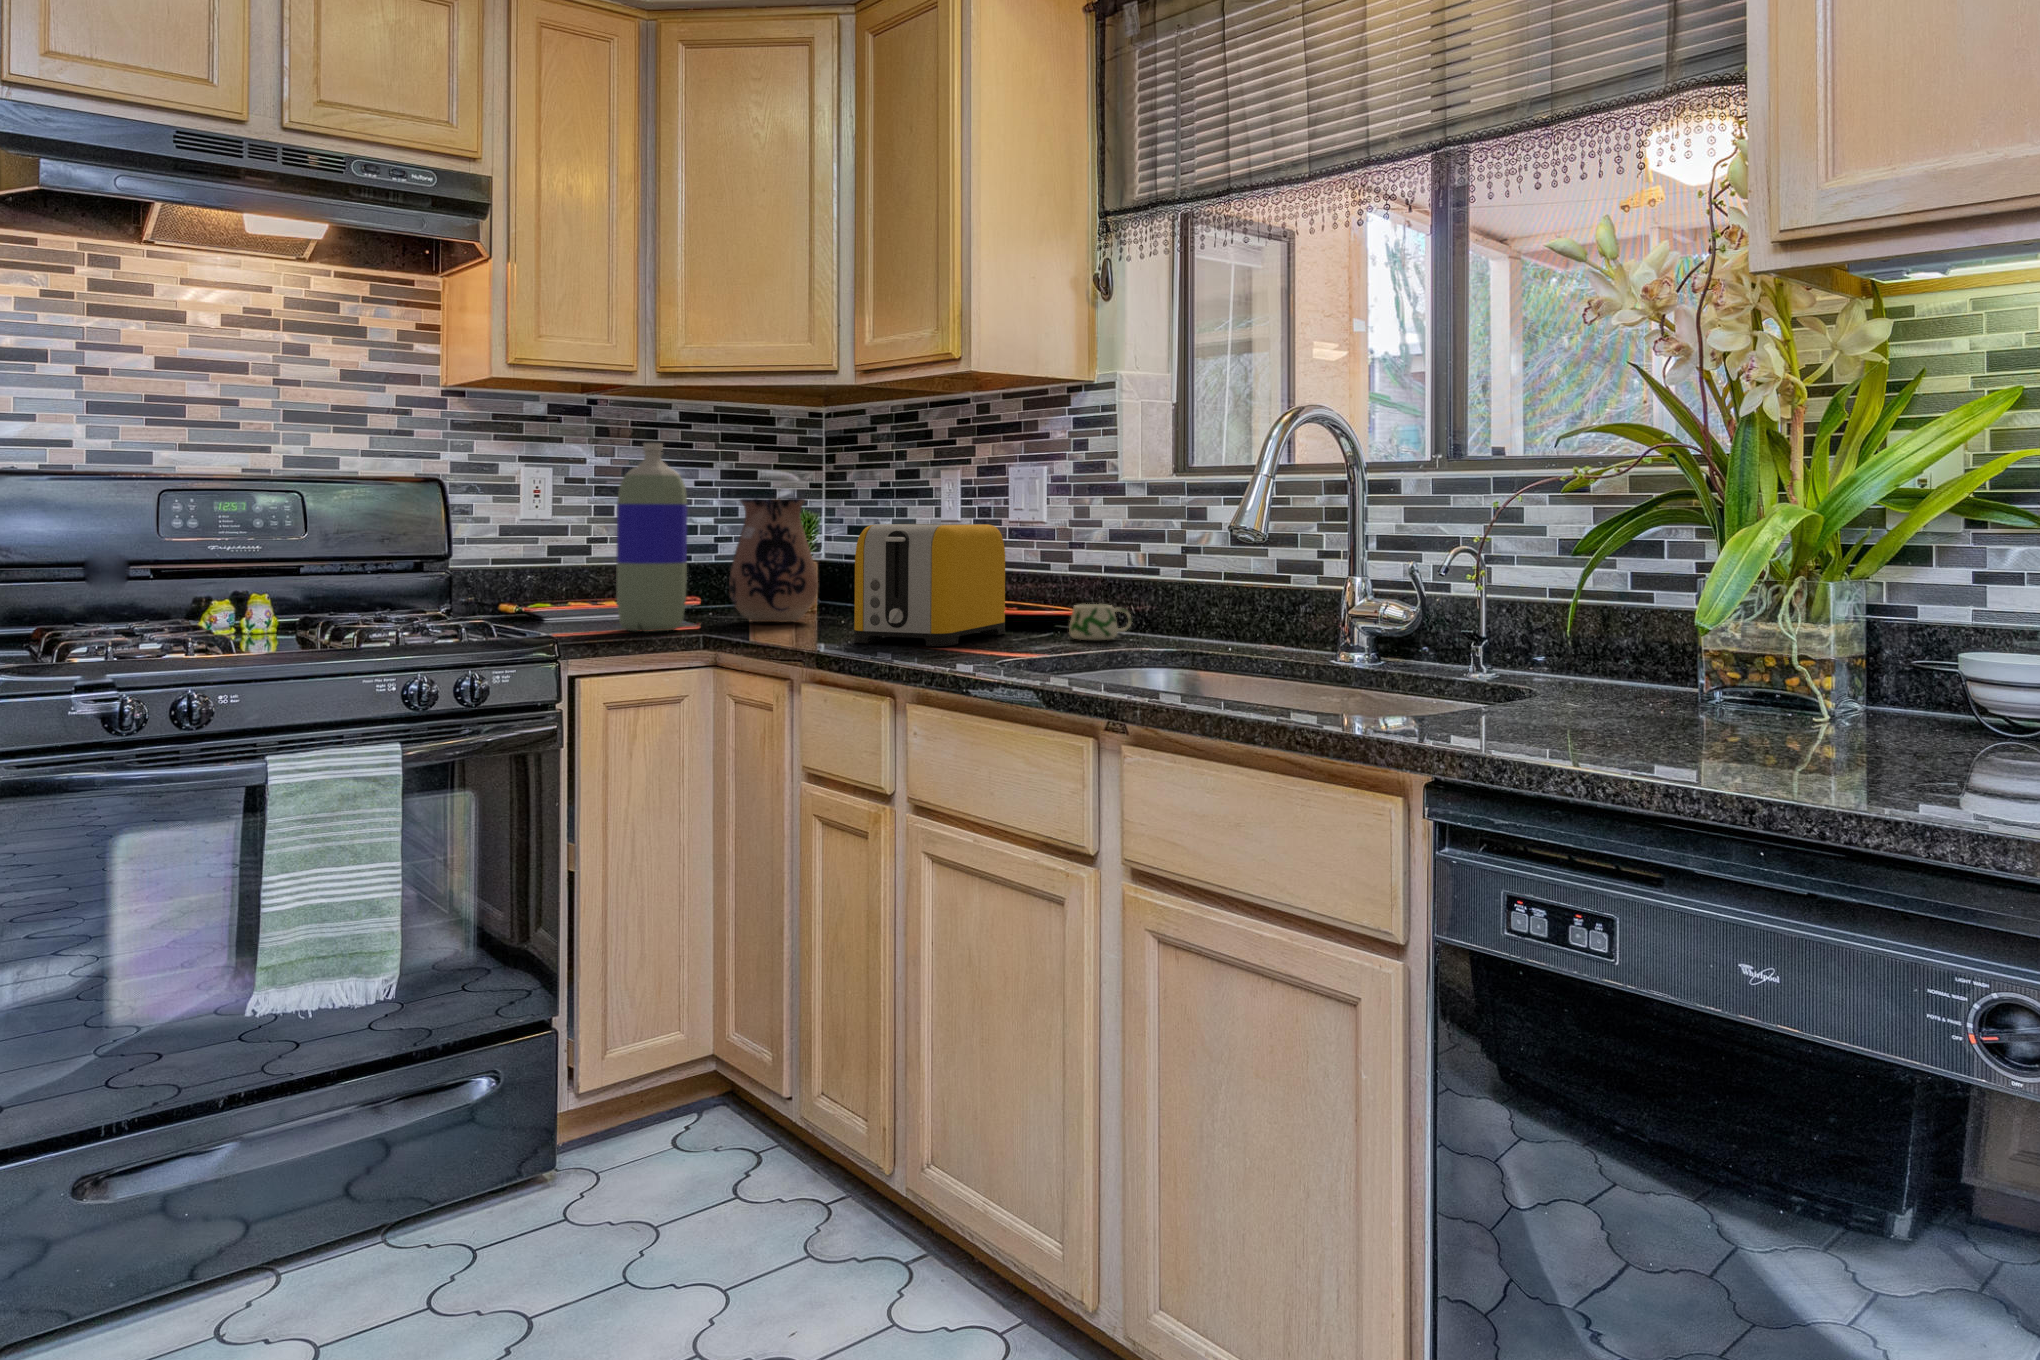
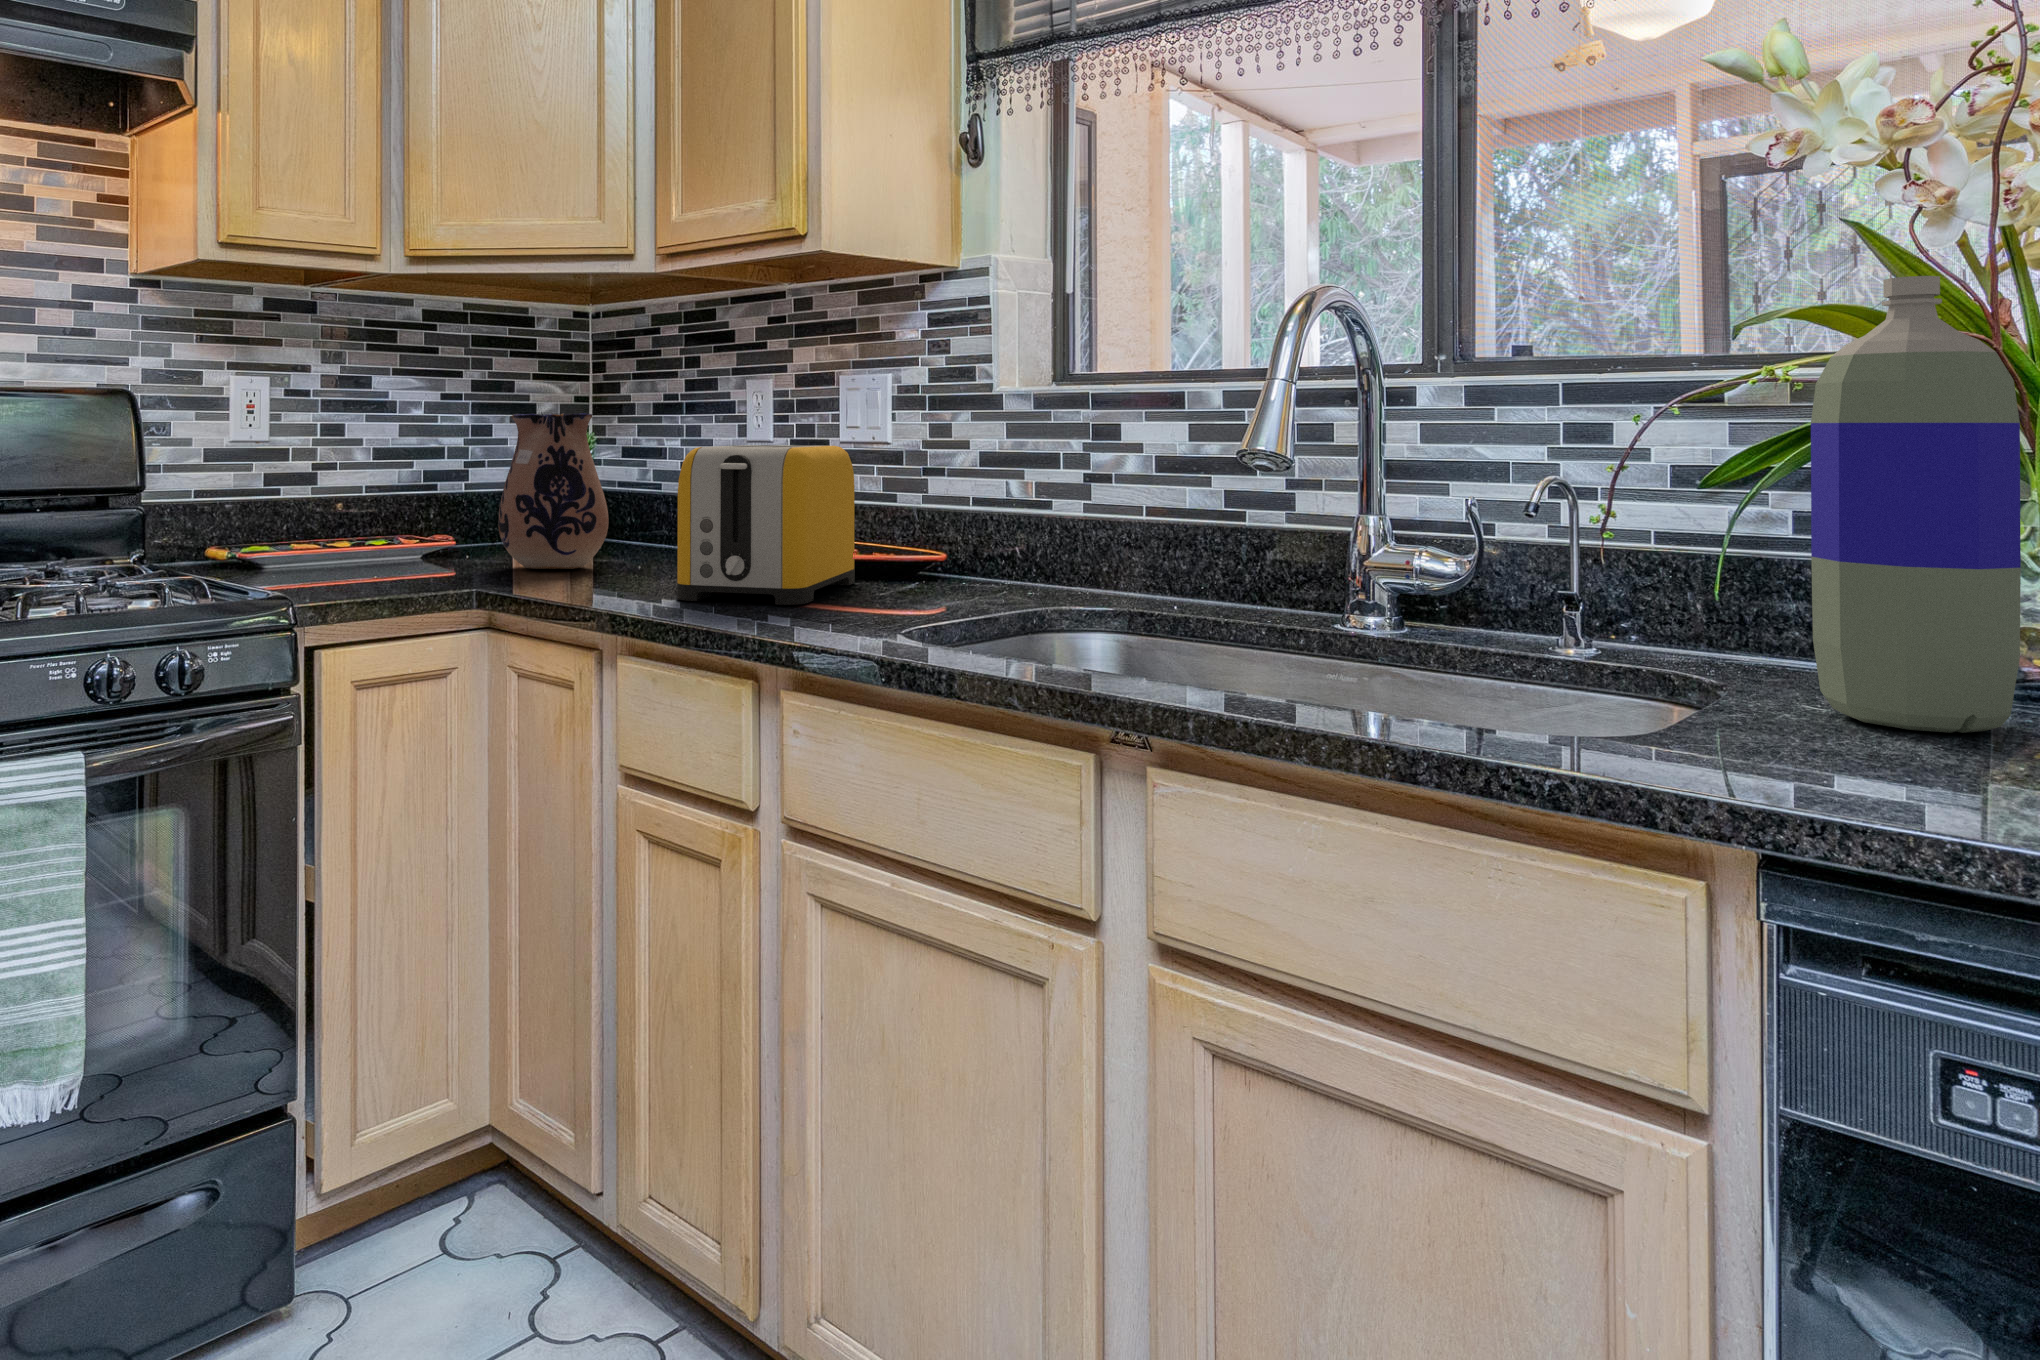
bottle: present [616,443,687,632] -> present [1811,276,2021,733]
mug: present [1069,604,1132,640] -> none [942,546,1019,593]

